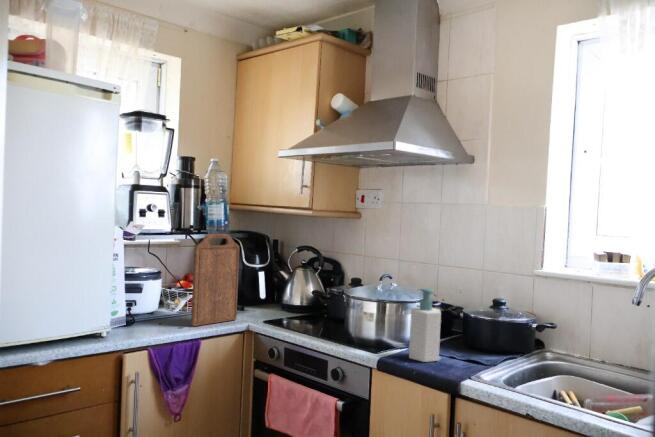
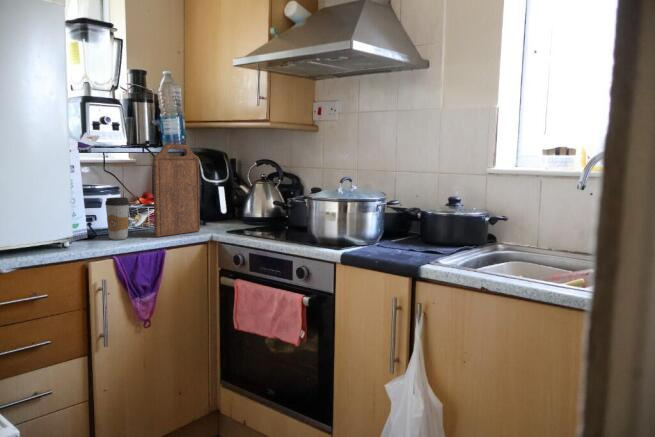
coffee cup: none [145,285,169,328] -> present [105,197,129,240]
soap bottle: present [409,288,441,362] -> none [371,186,400,254]

